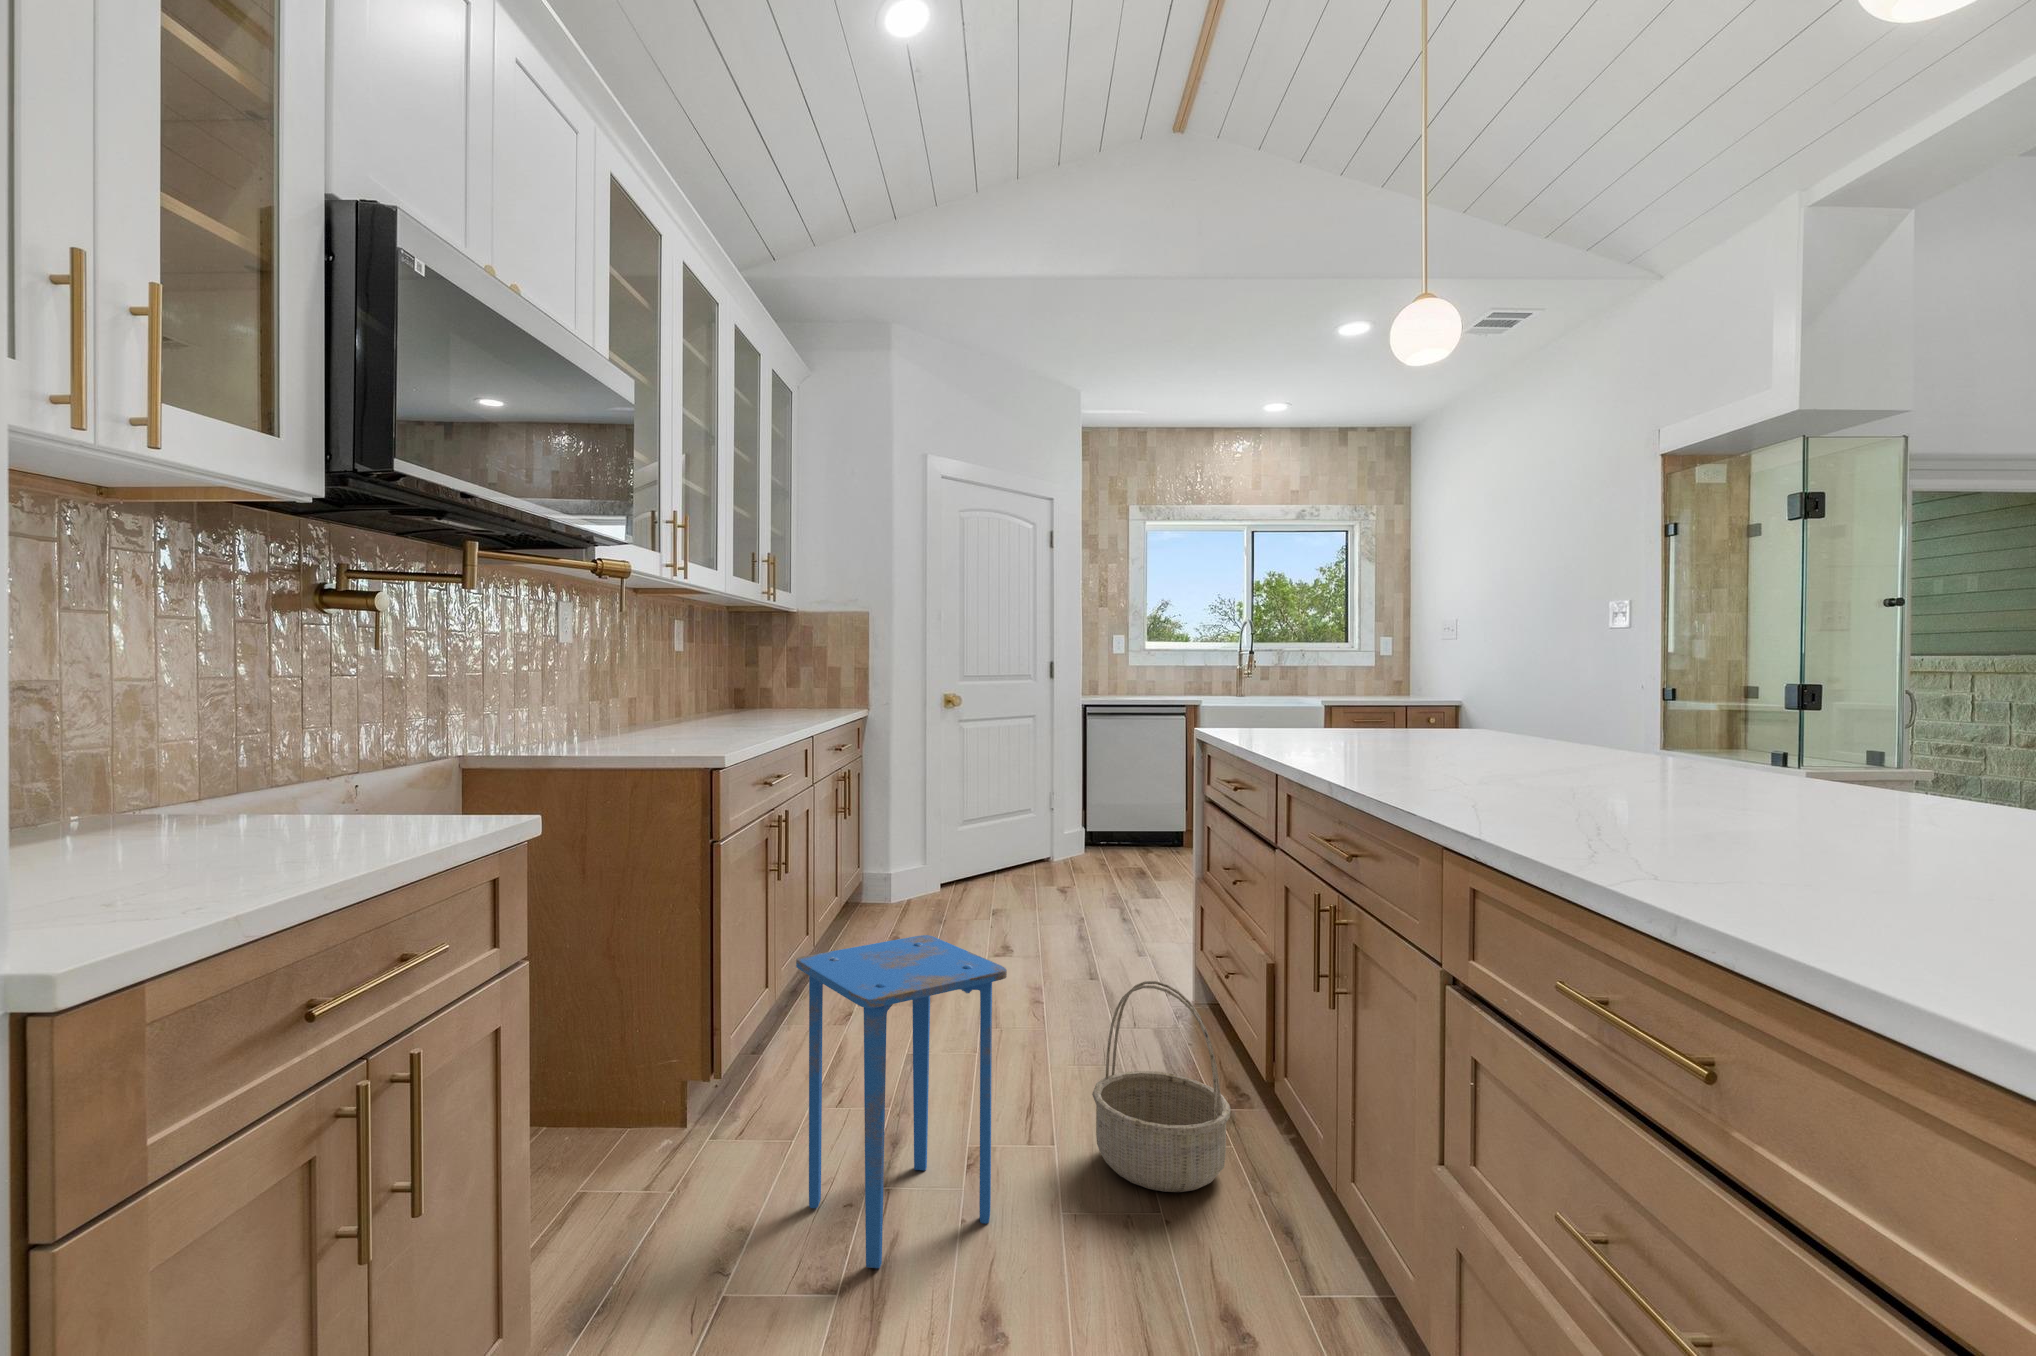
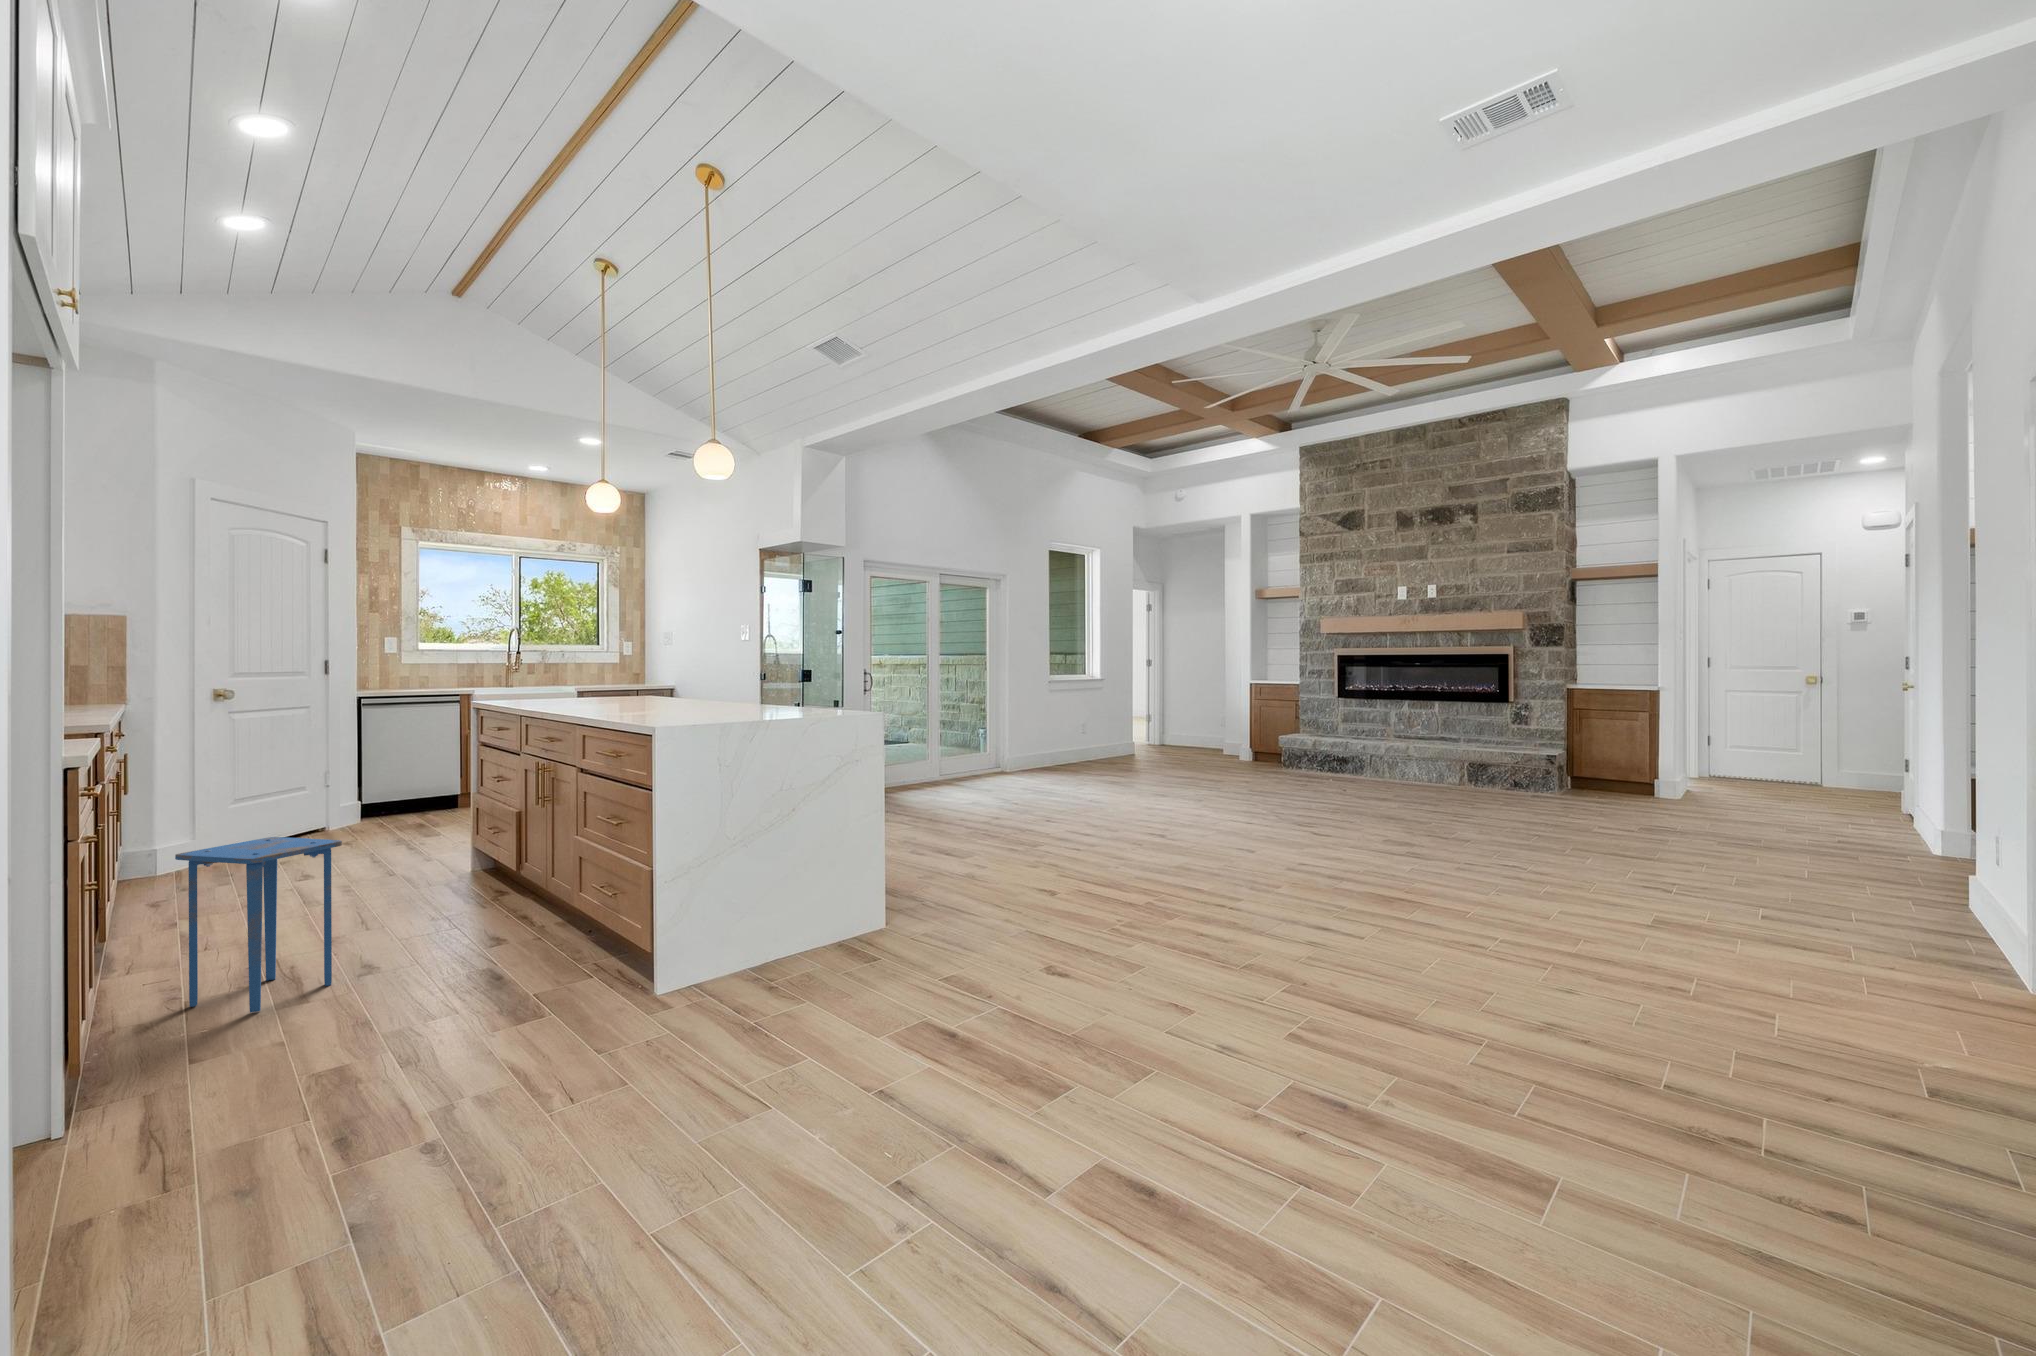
basket: present [1092,981,1230,1192] -> none [397,845,487,955]

